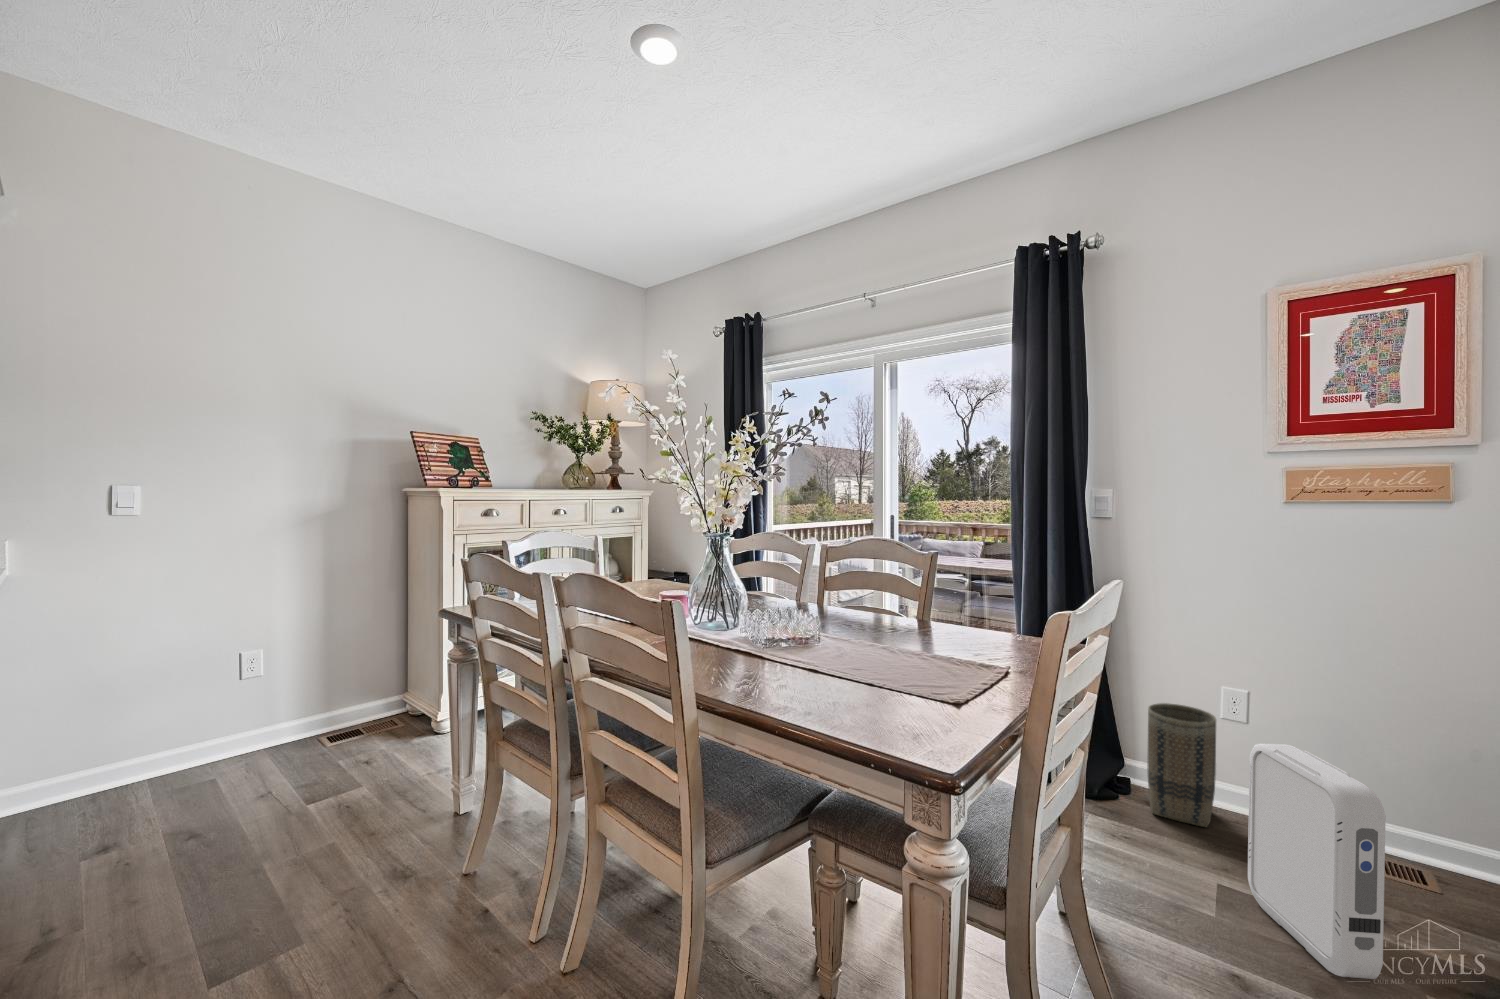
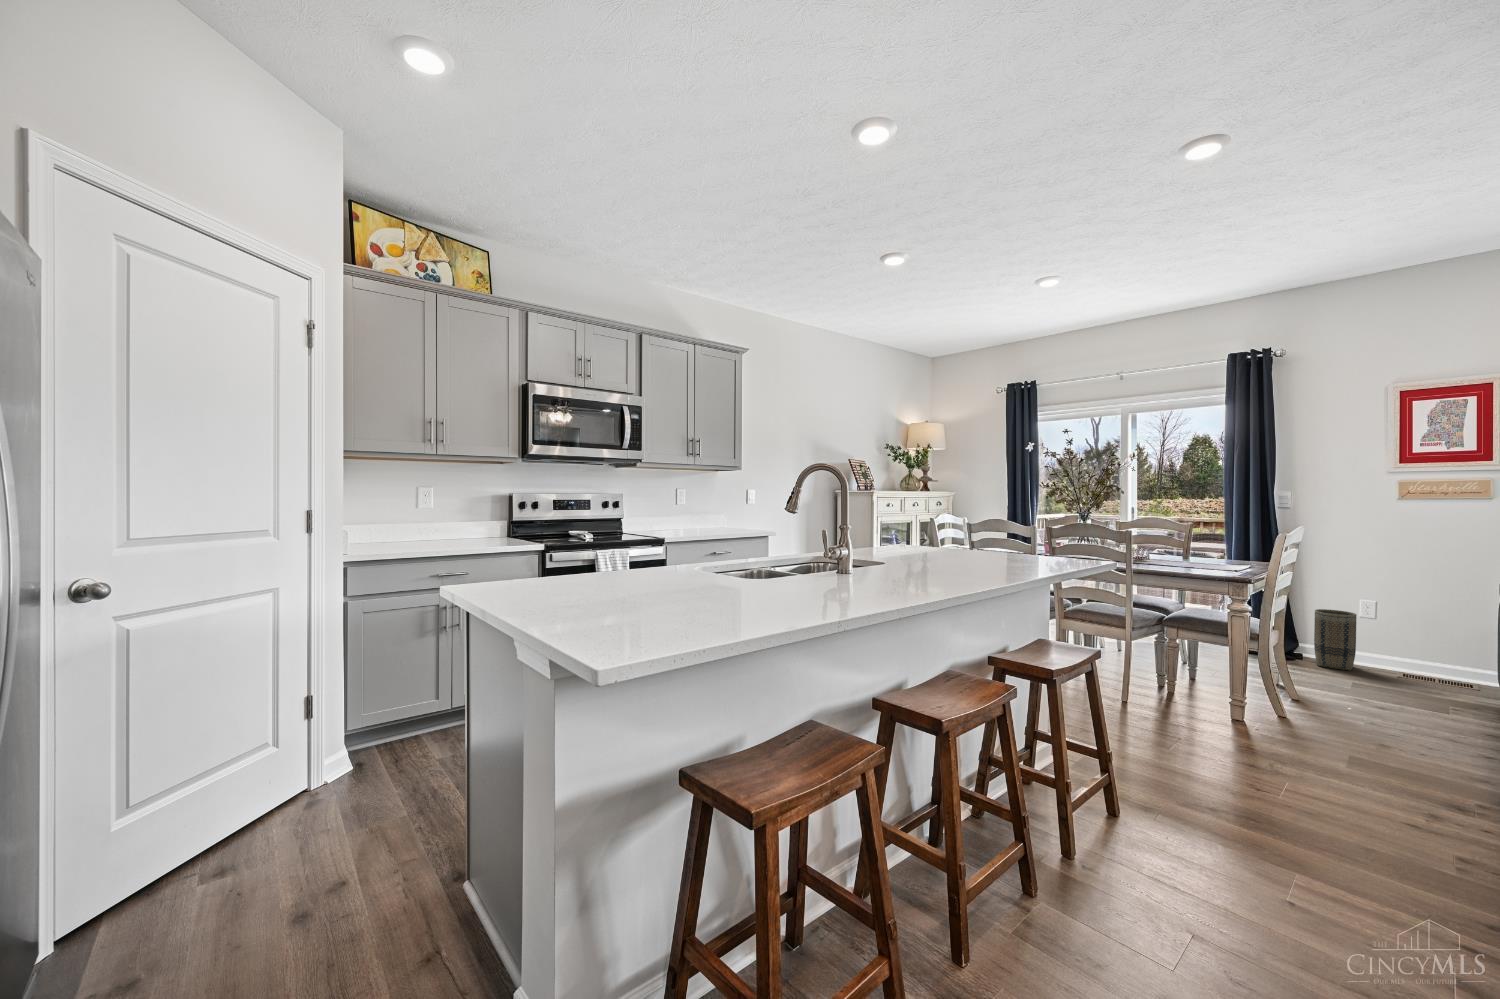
air purifier: present [1248,743,1386,979] -> none [1373,612,1437,704]

